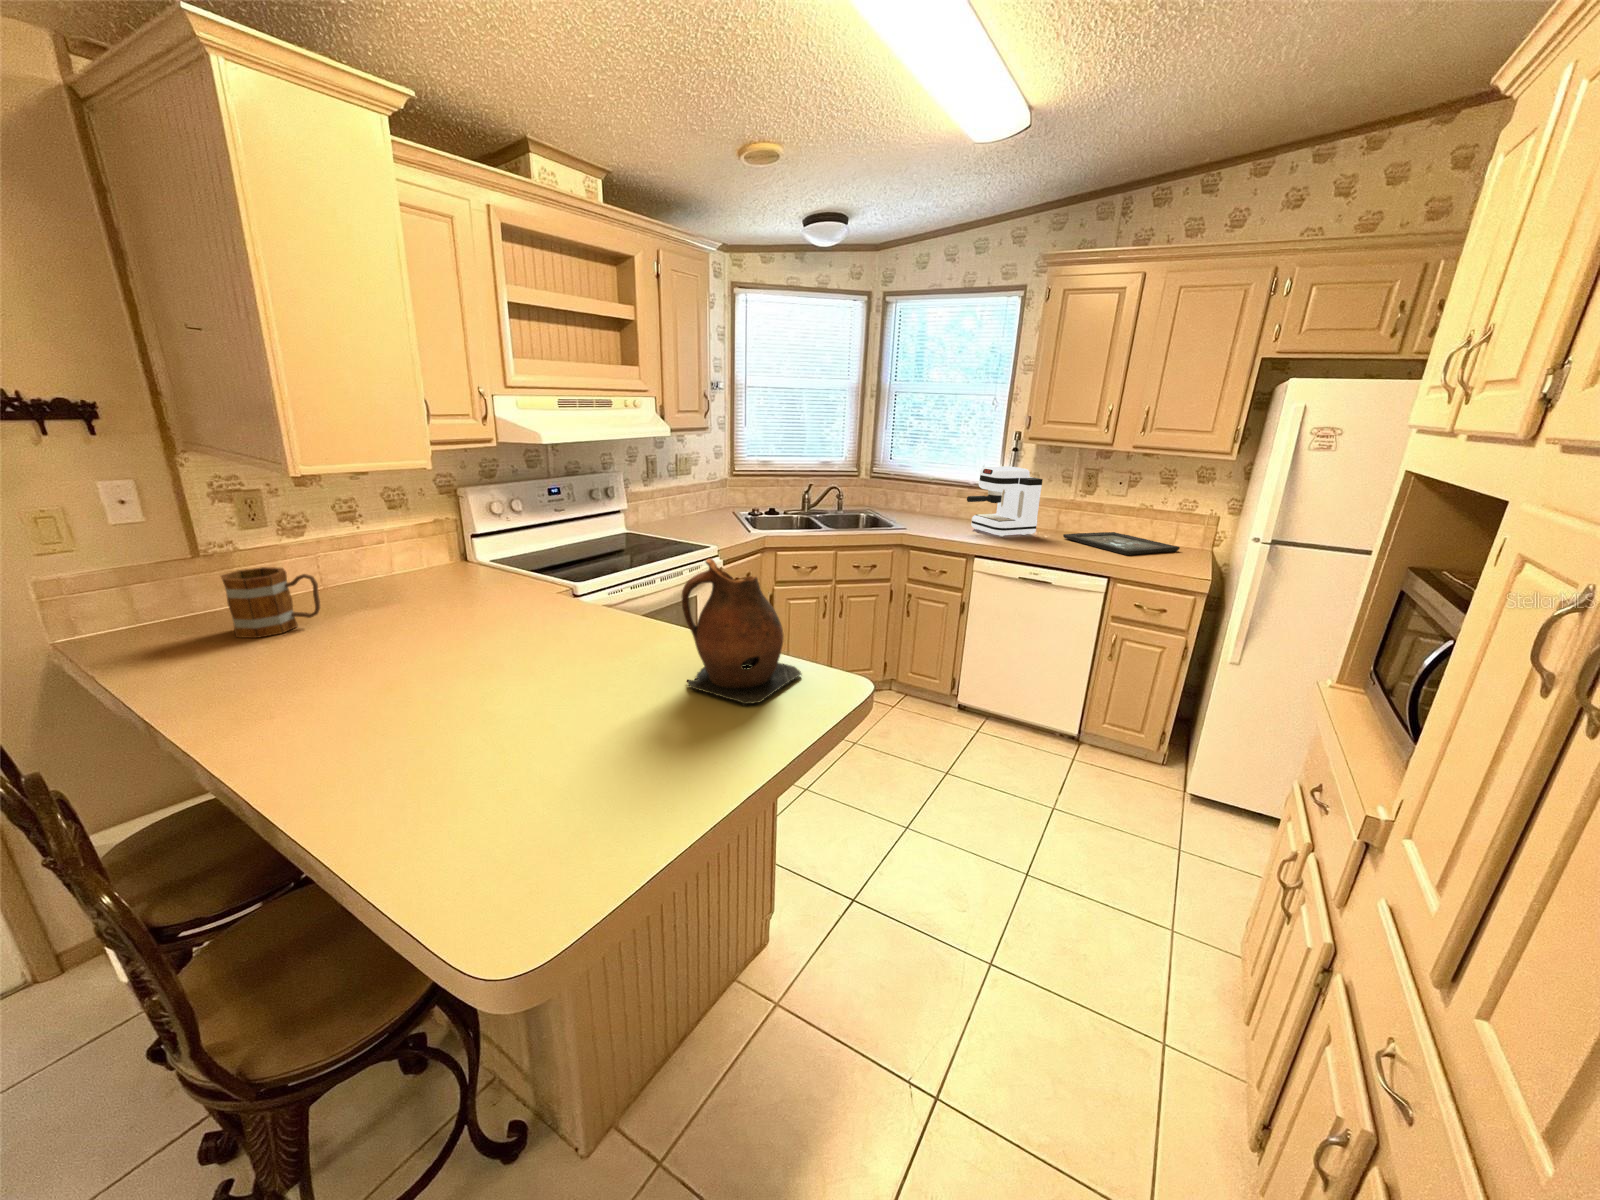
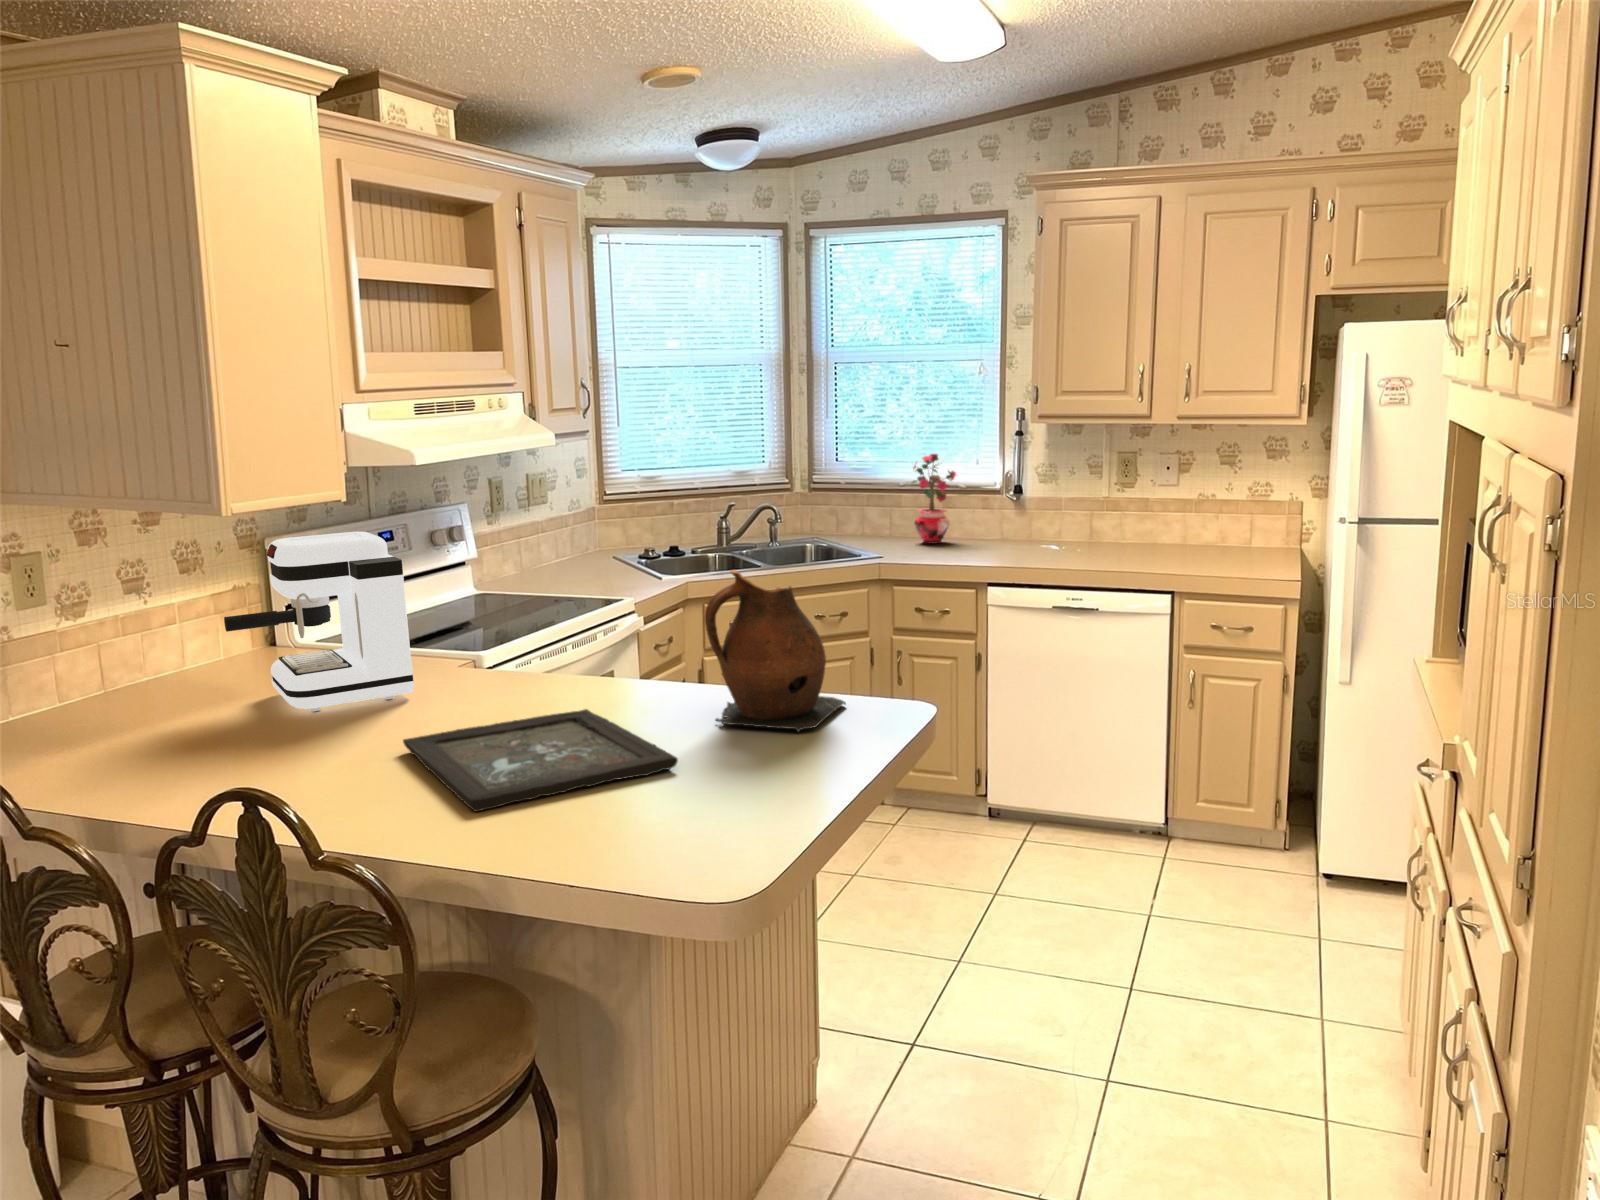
potted plant: none [931,458,968,521] -> present [911,454,956,544]
coffee maker: present [967,466,1043,537] -> present [224,532,414,712]
tray: present [1063,532,1180,555] -> present [403,709,678,812]
mug: present [221,567,320,638] -> none [55,647,177,742]

